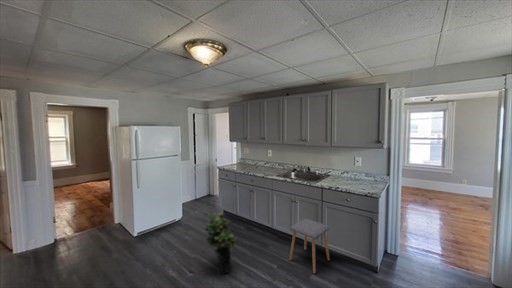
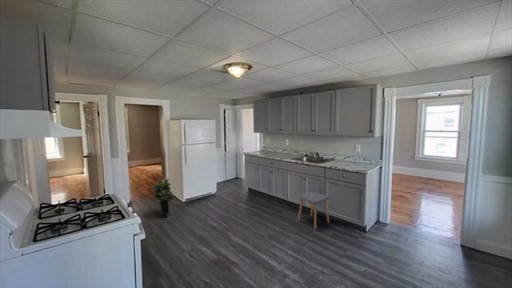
potted plant: present [204,212,236,274] -> present [152,179,174,217]

